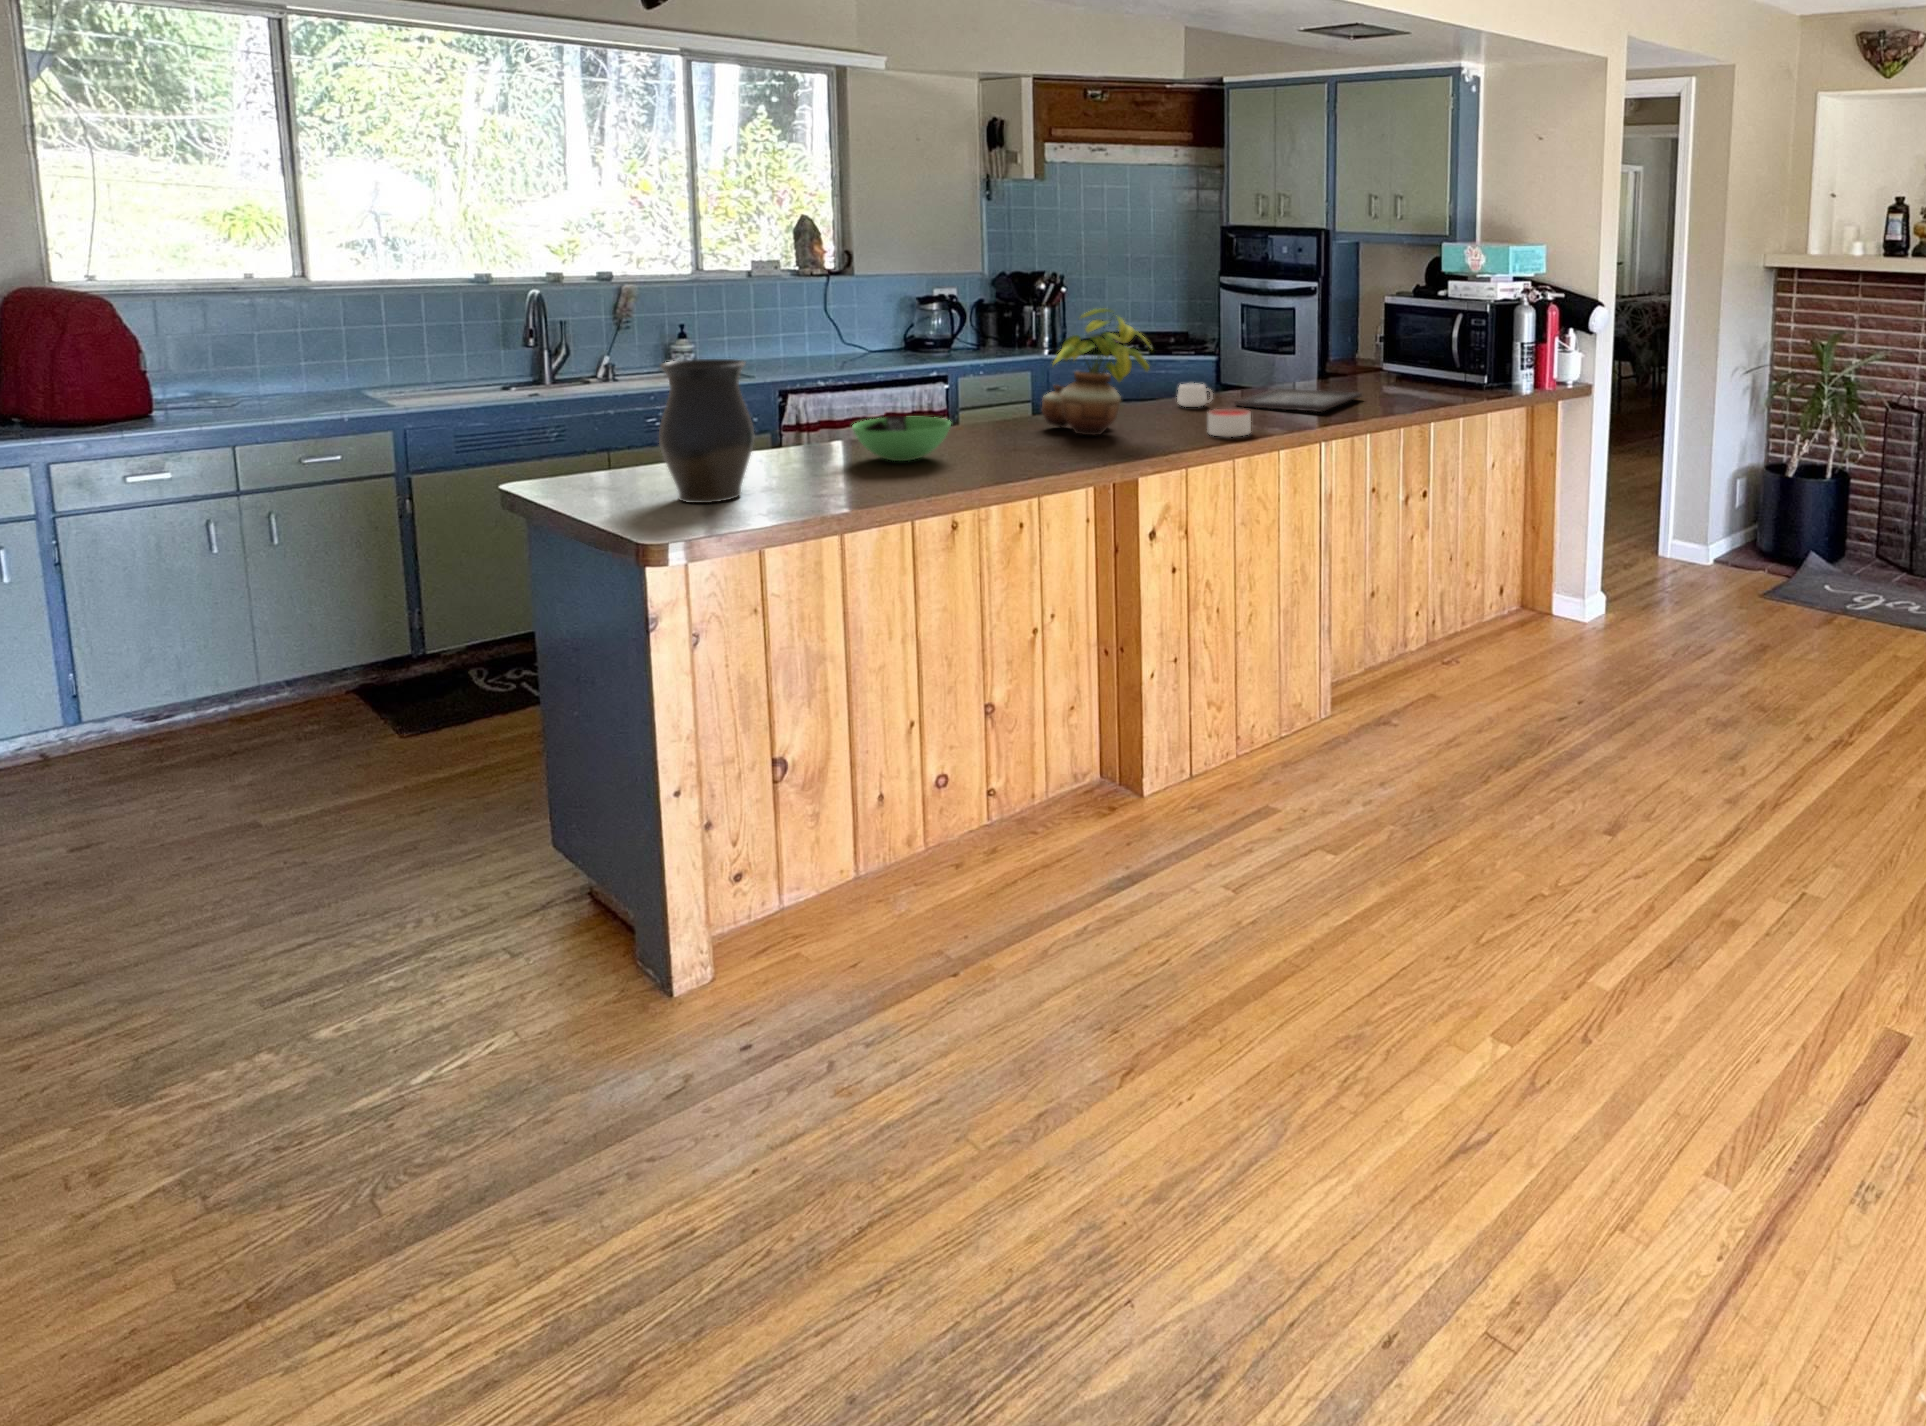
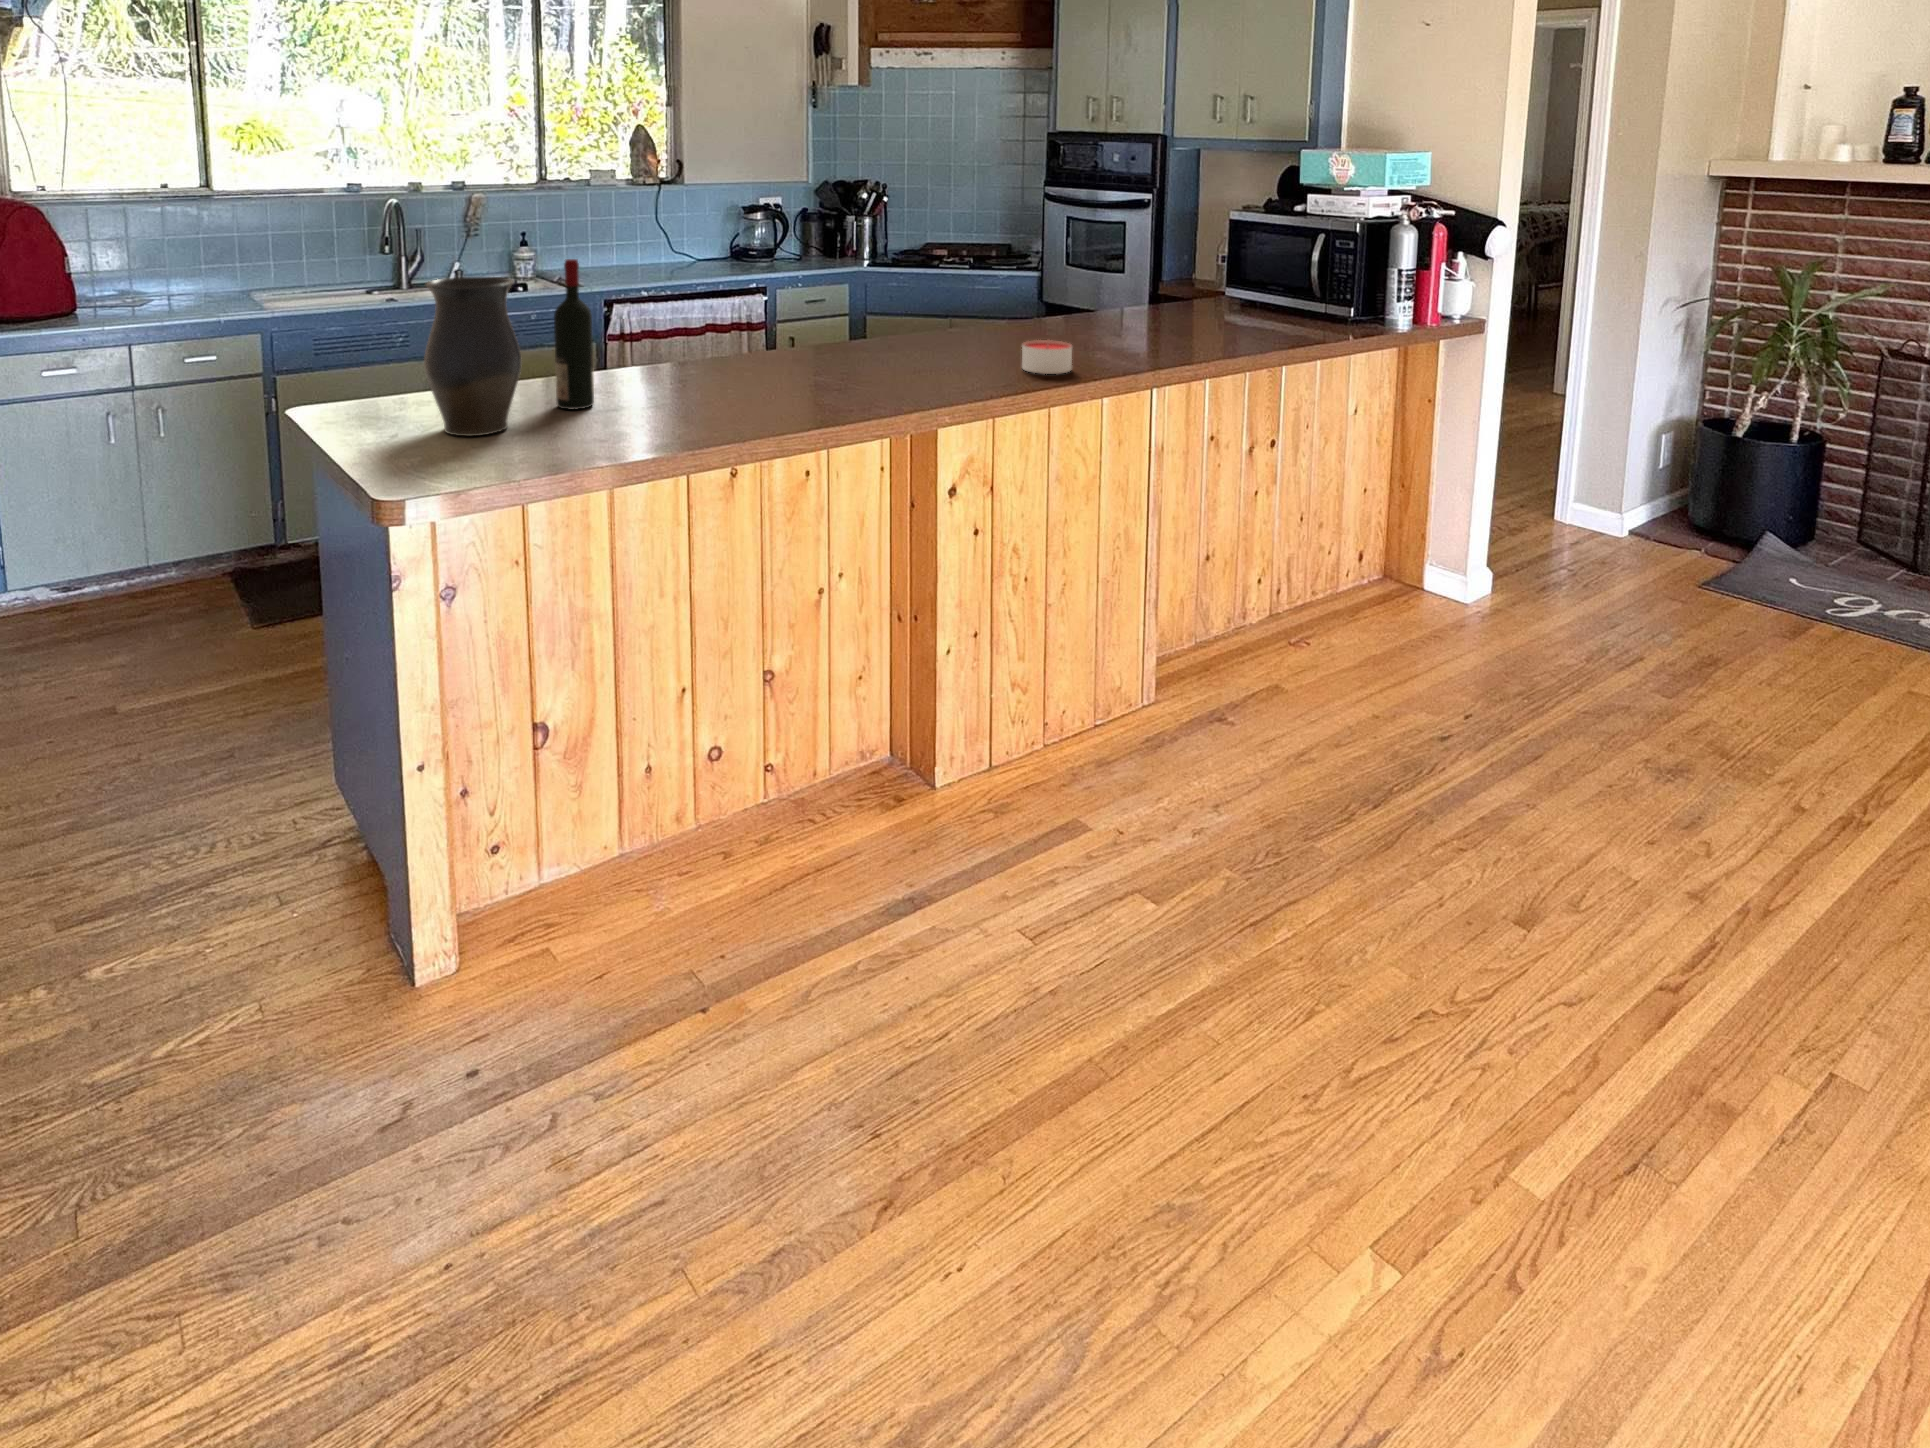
potted plant: present [1041,308,1150,435] -> none [840,223,963,367]
wine bottle: none [778,342,818,479] -> present [554,259,594,410]
mug: present [1177,383,1212,407] -> none [990,307,1030,334]
tray: present [1235,388,1361,412] -> none [1053,314,1201,345]
bowl: present [852,416,951,461] -> none [634,339,737,391]

